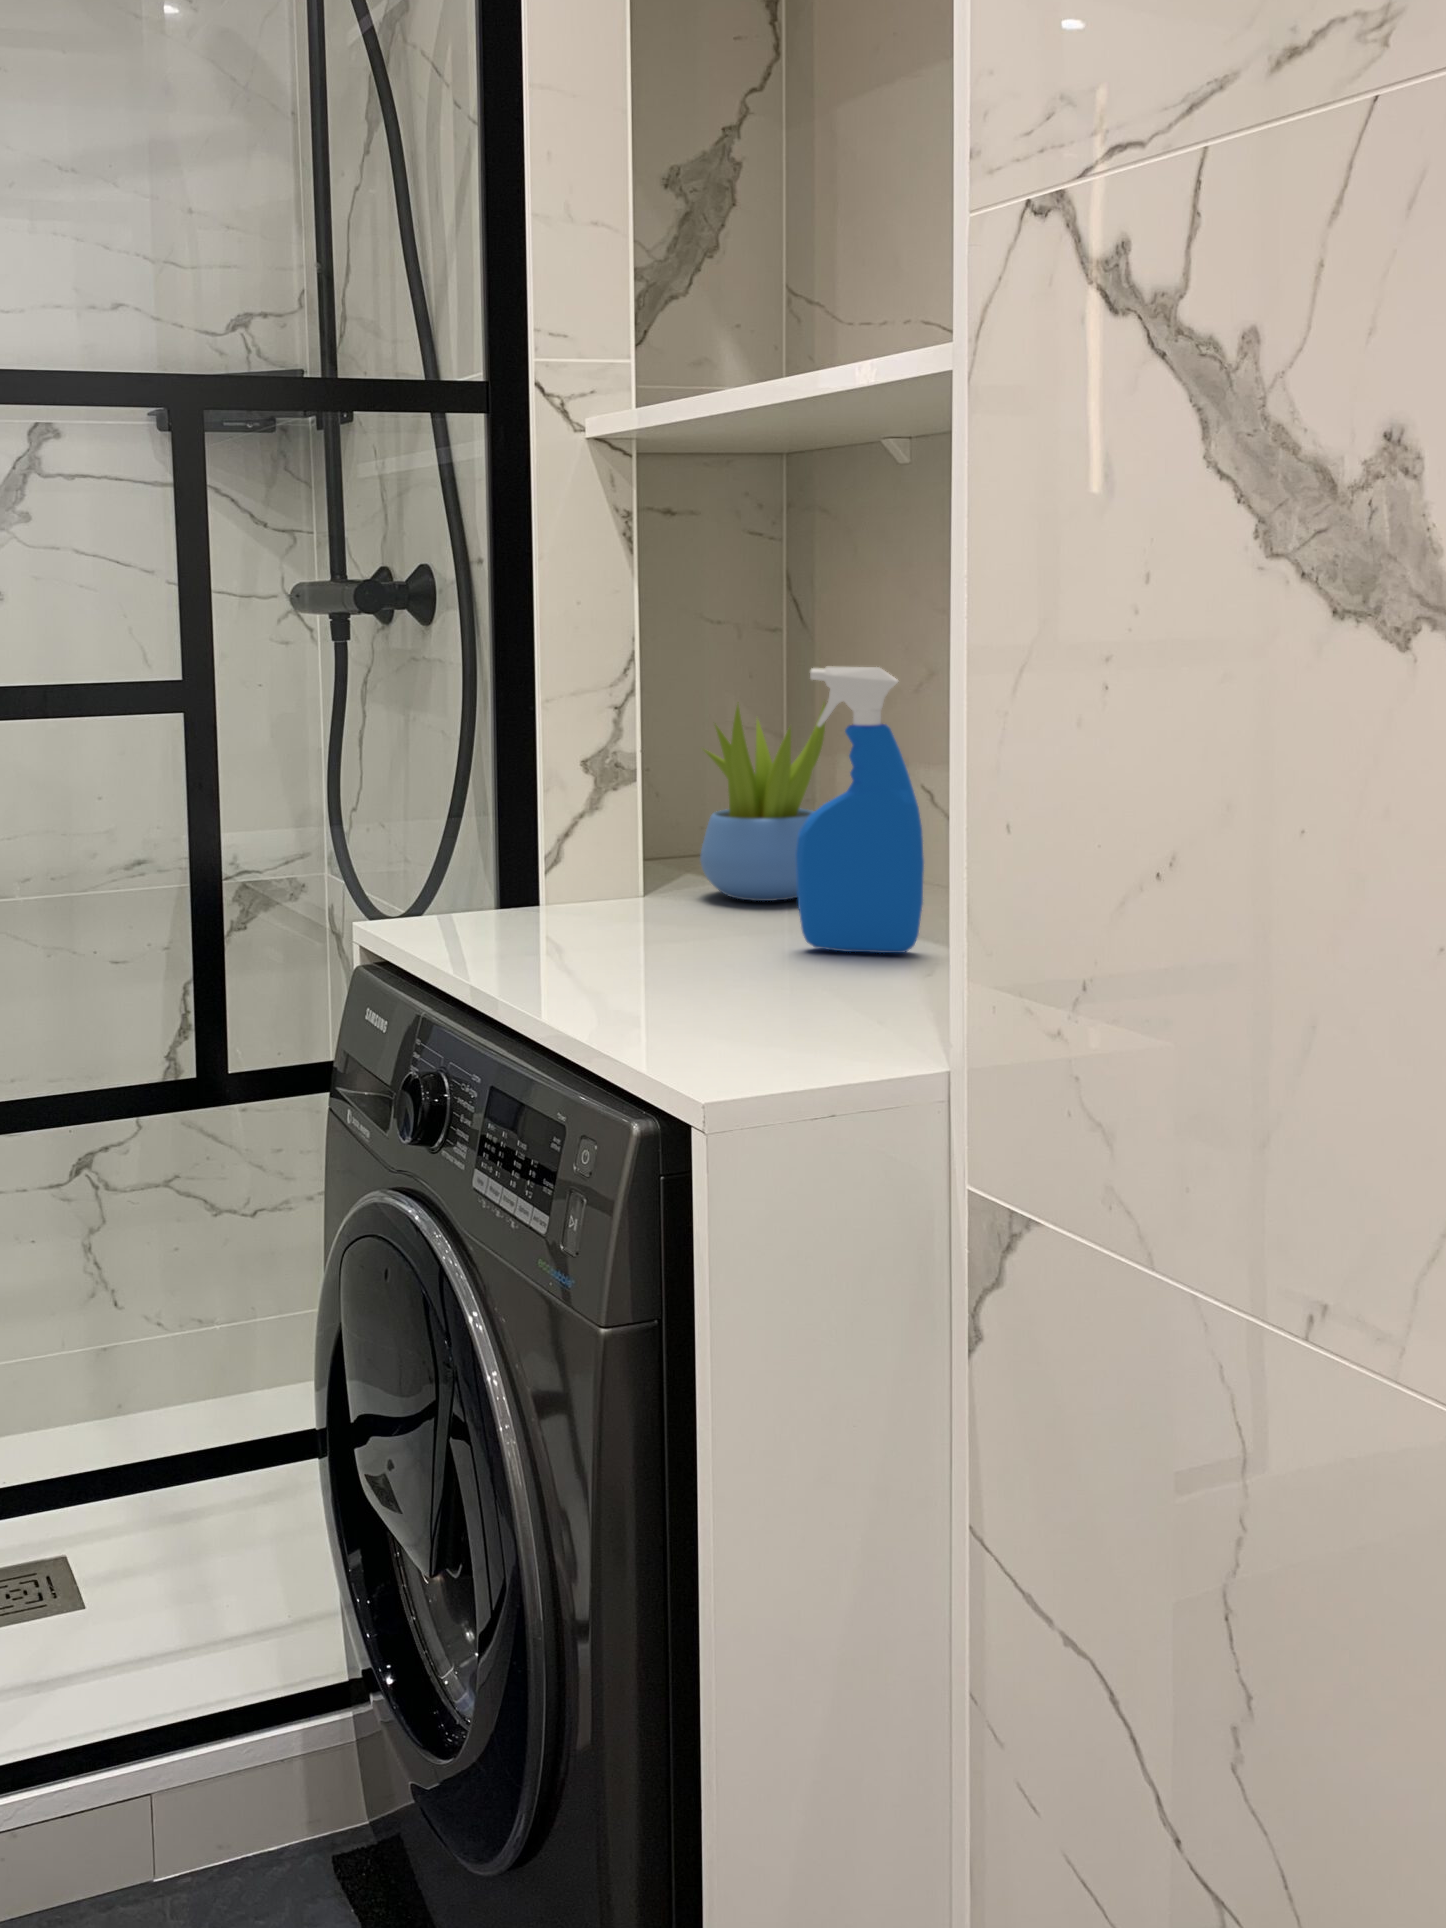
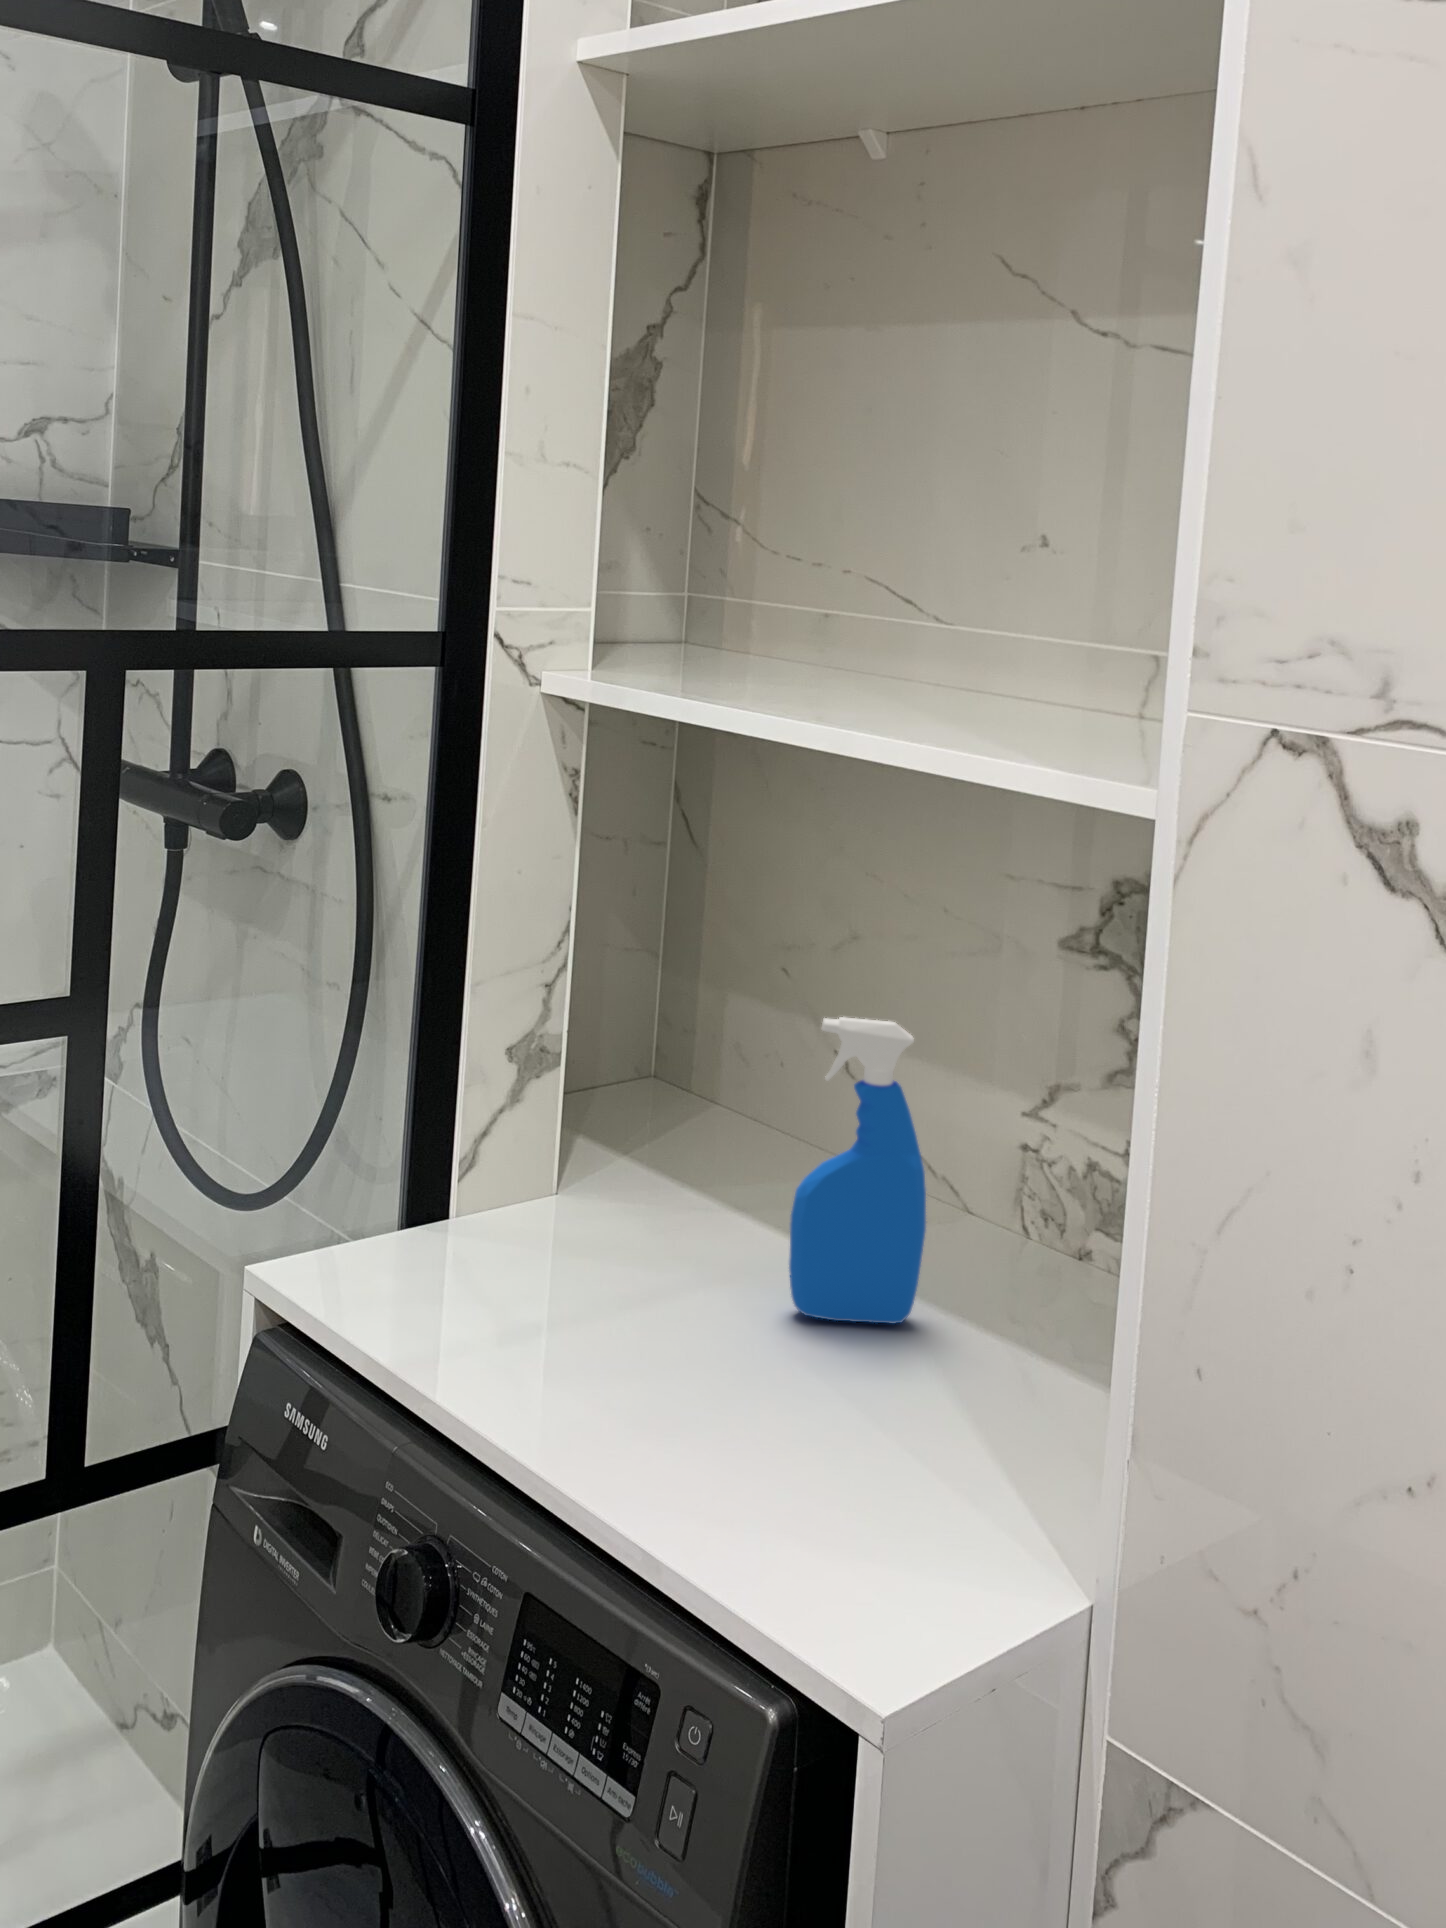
succulent plant: present [700,703,825,901] -> none [624,985,768,1201]

